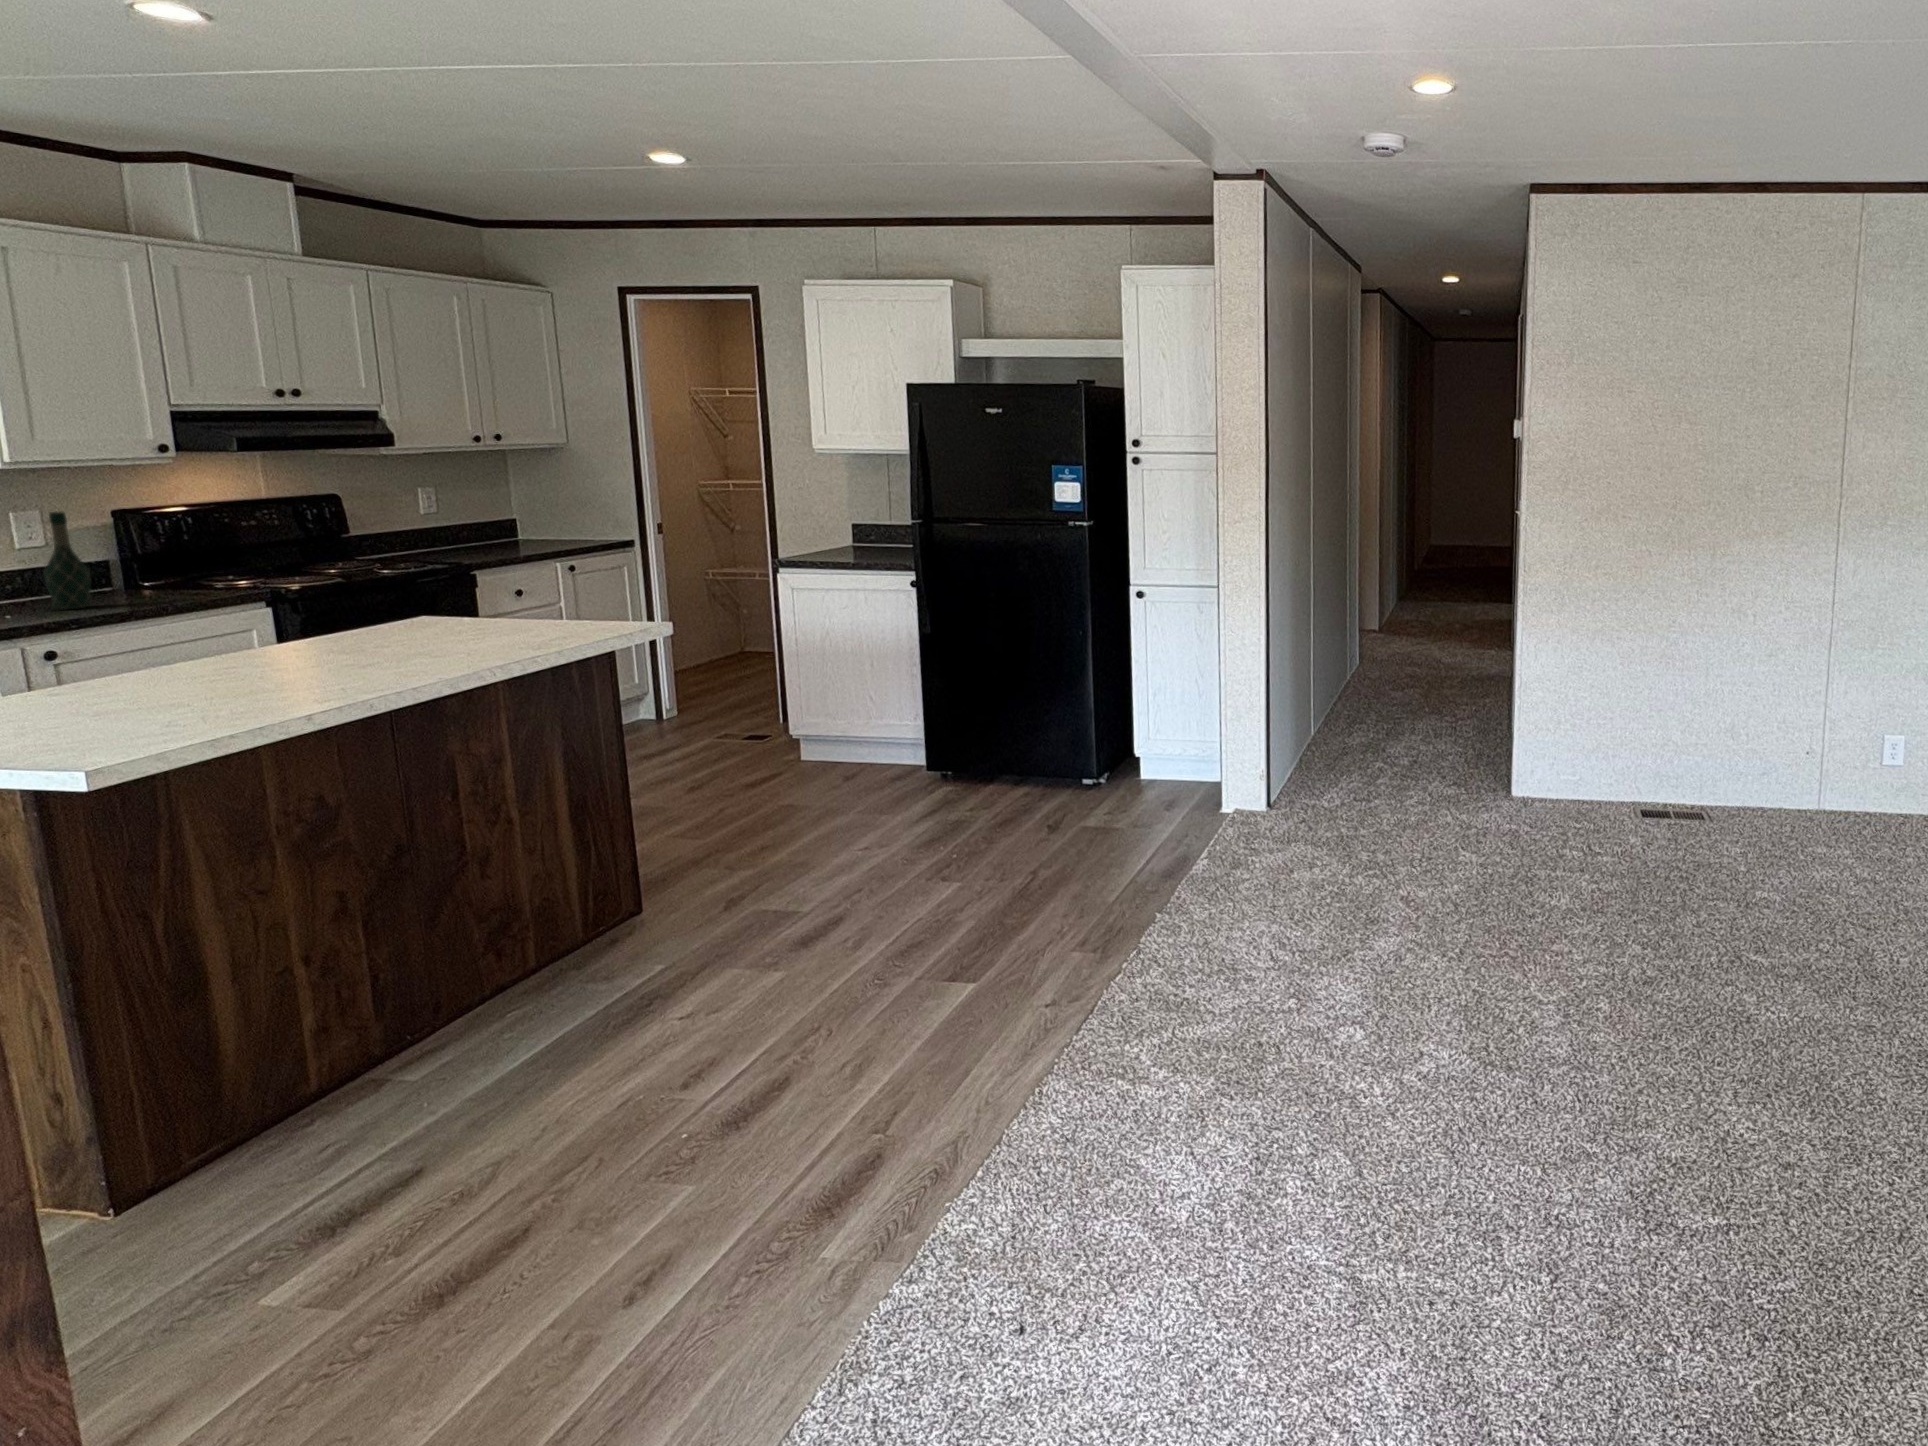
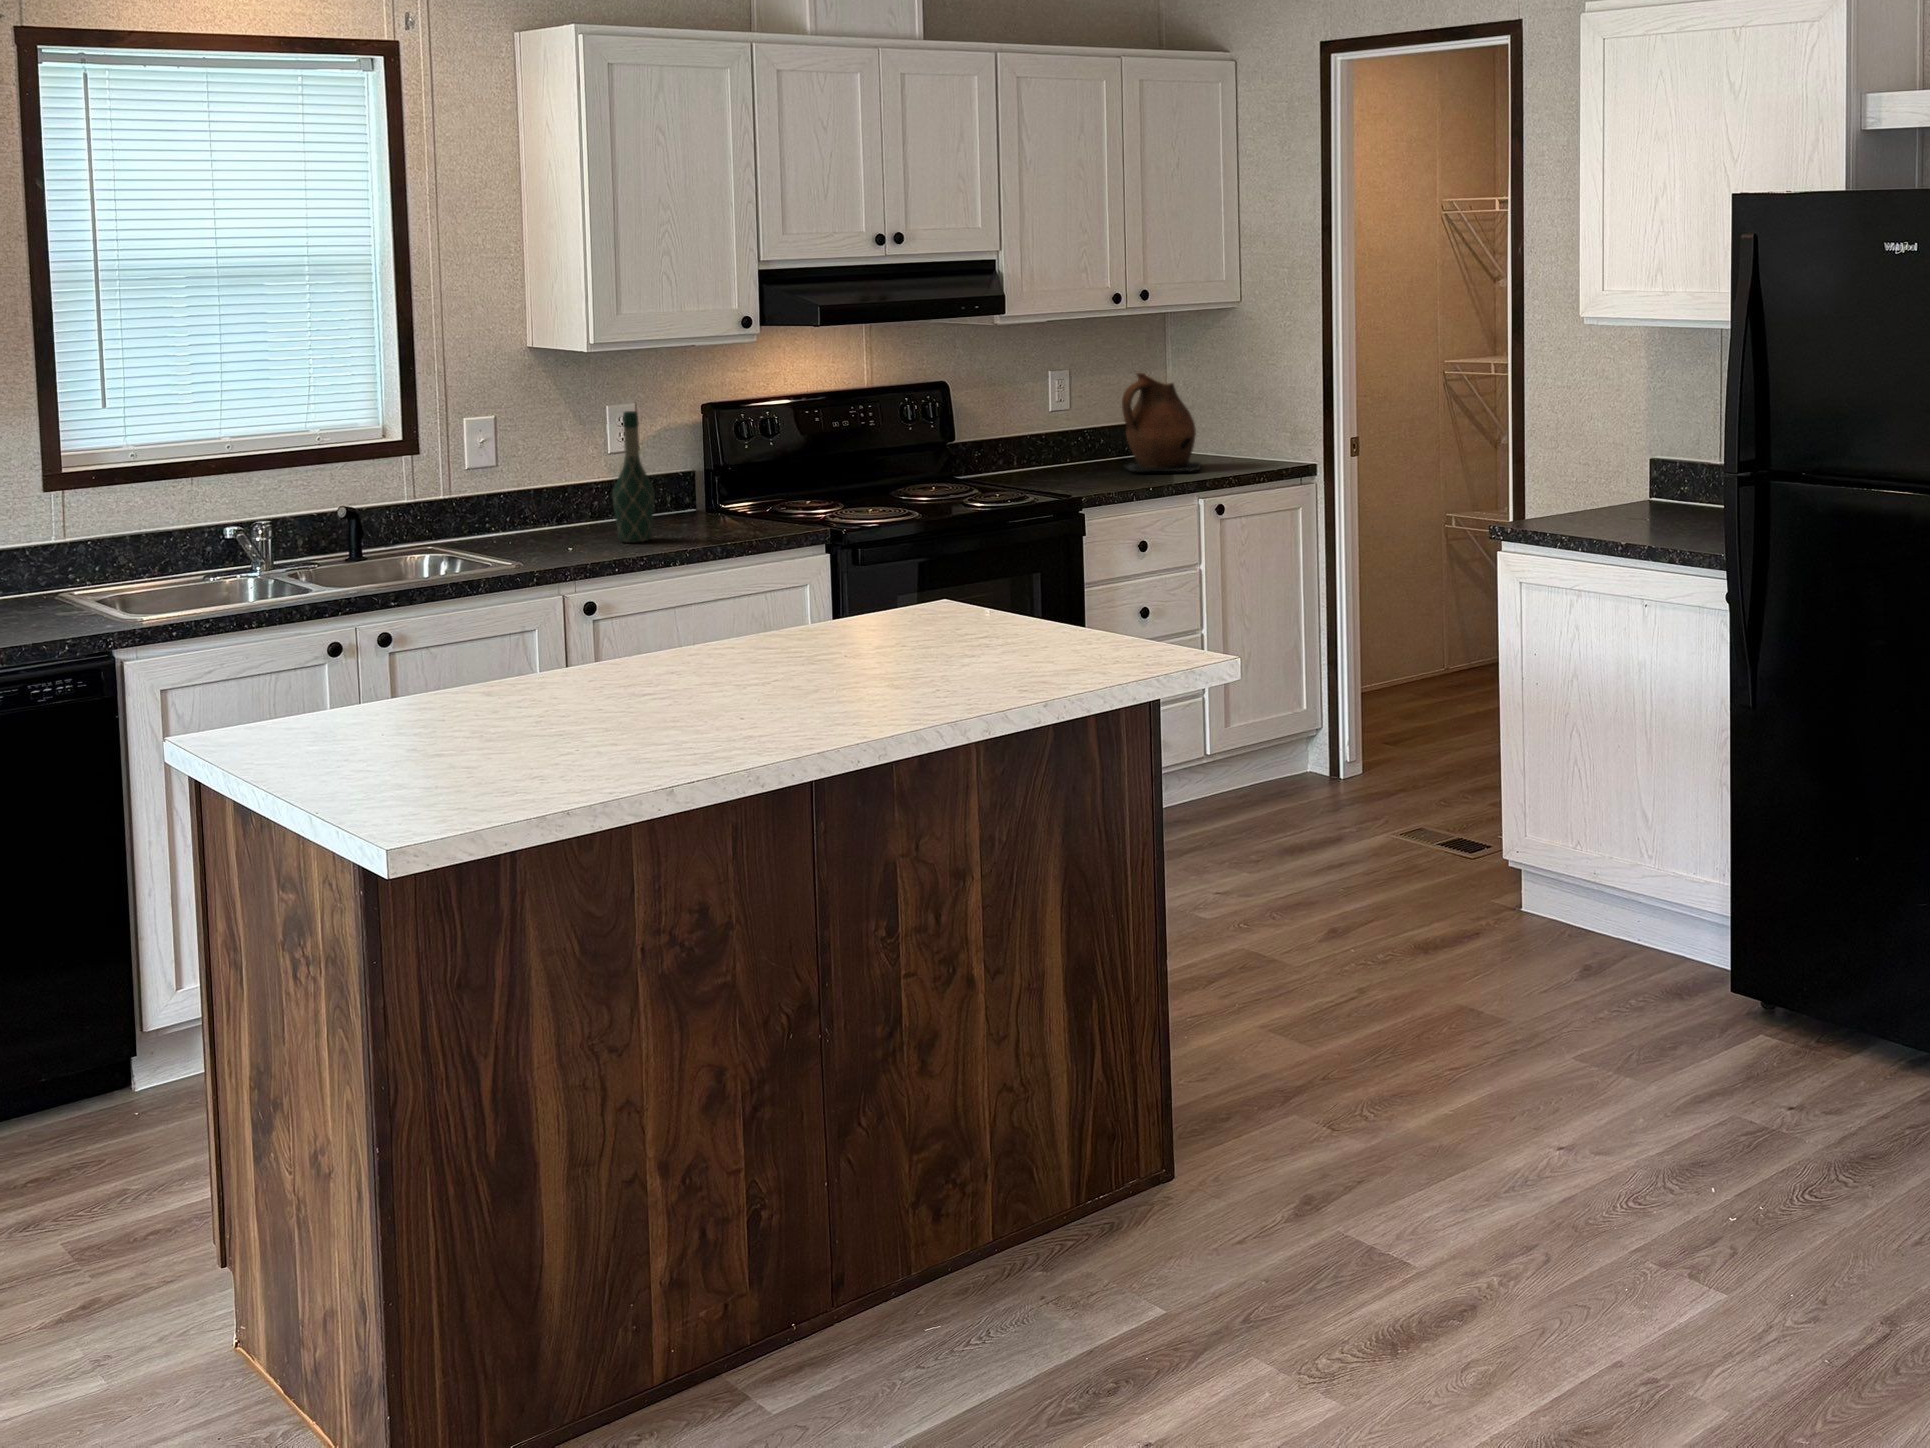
ceramic pitcher: none [485,488,549,550] -> present [1122,373,1200,471]

